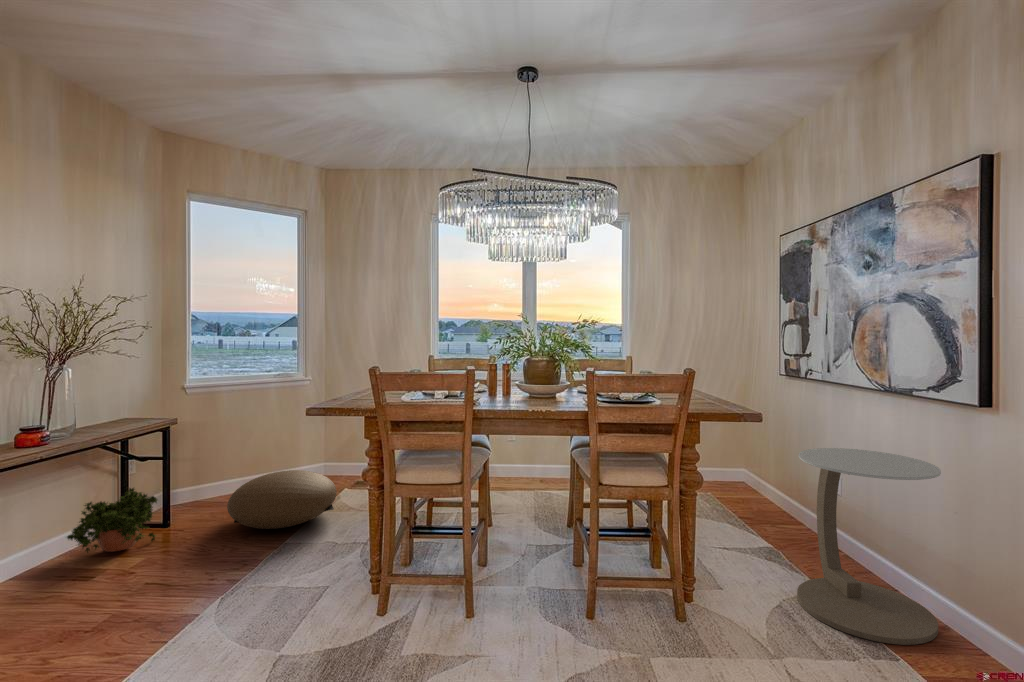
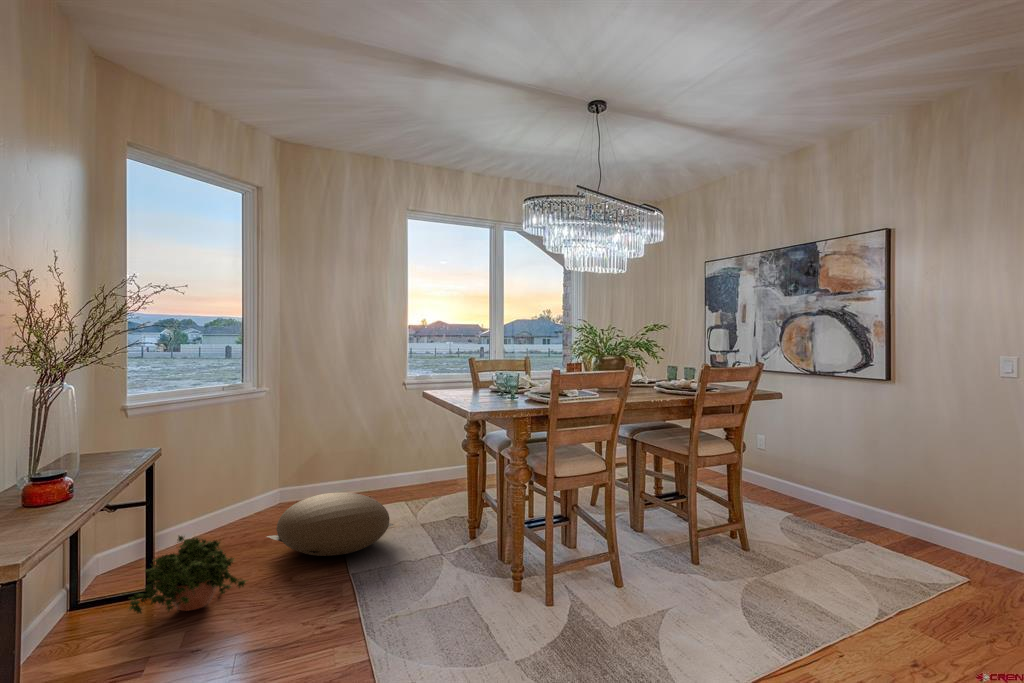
side table: present [797,448,941,645] -> none [780,414,868,529]

